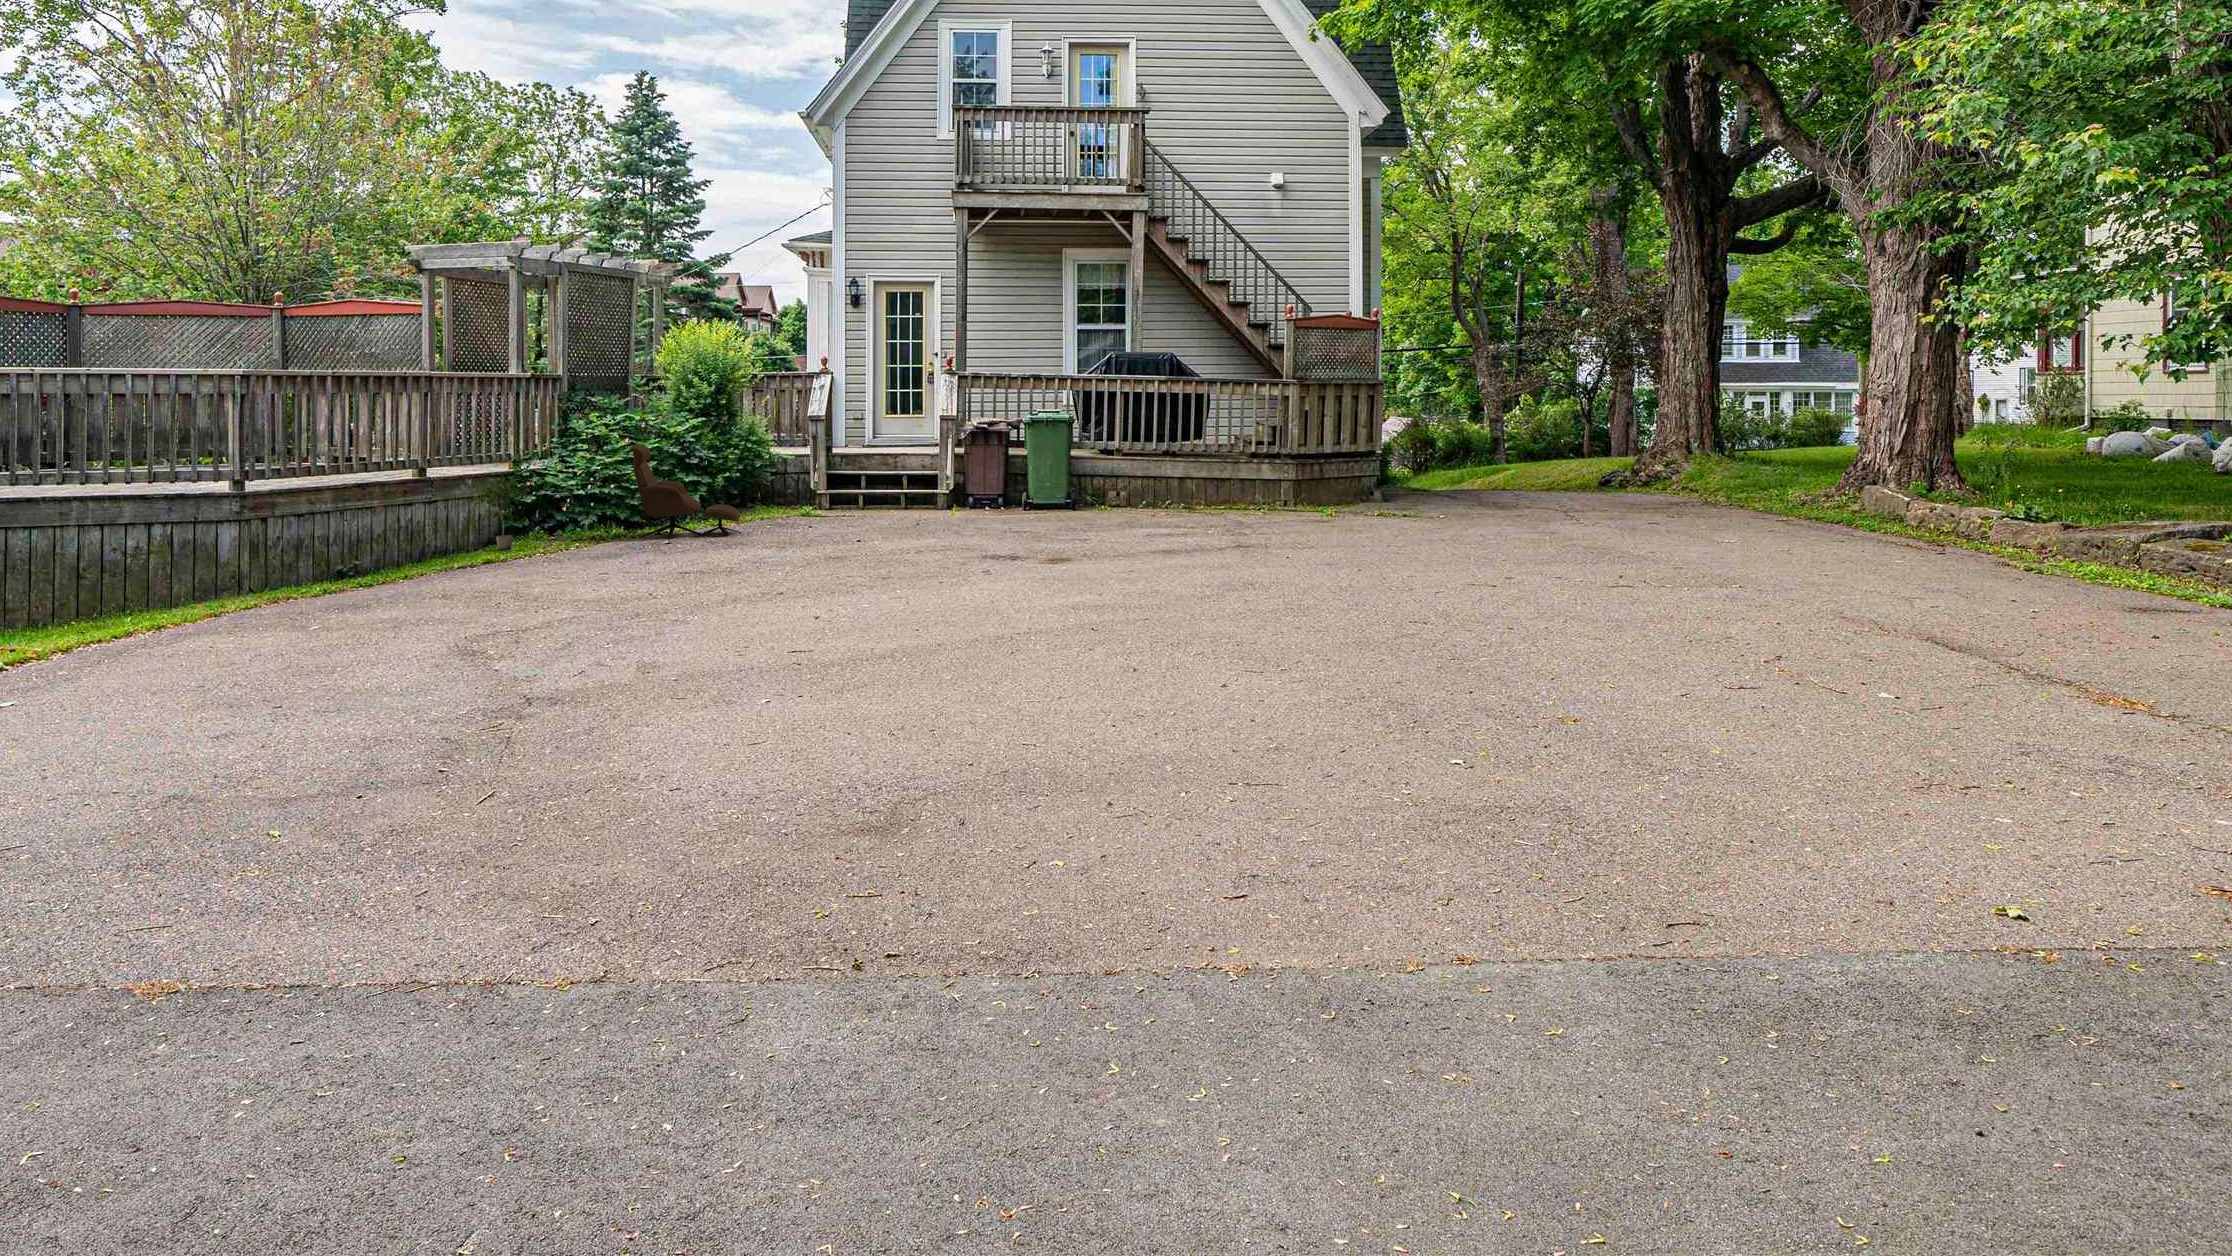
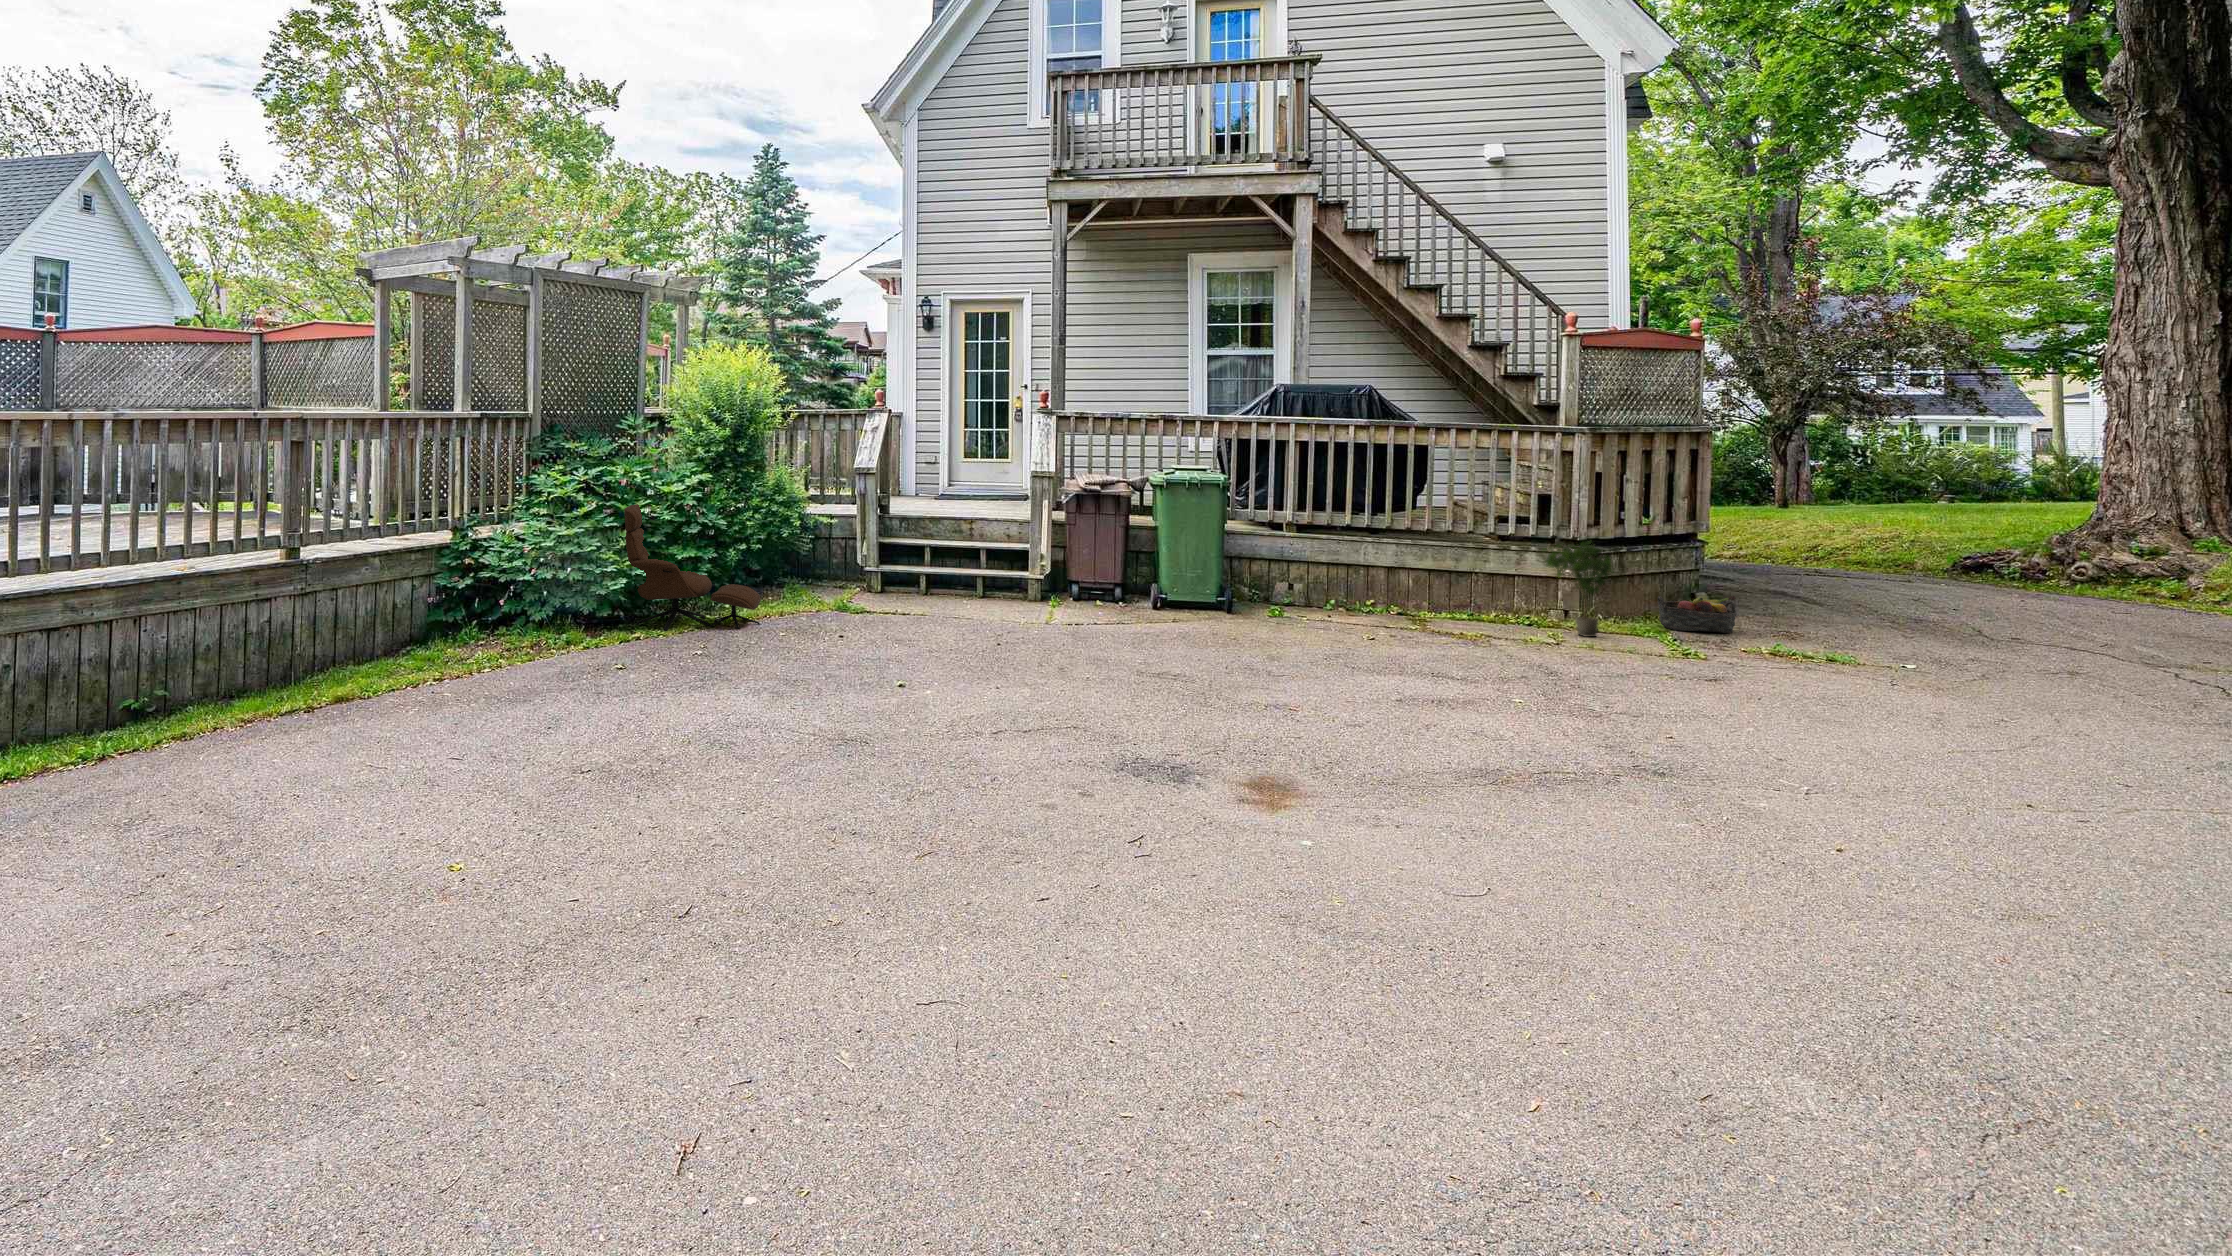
potted plant: present [472,478,530,550] -> present [1544,542,1612,637]
basket: none [1336,487,1376,510] -> present [1658,596,1736,633]

